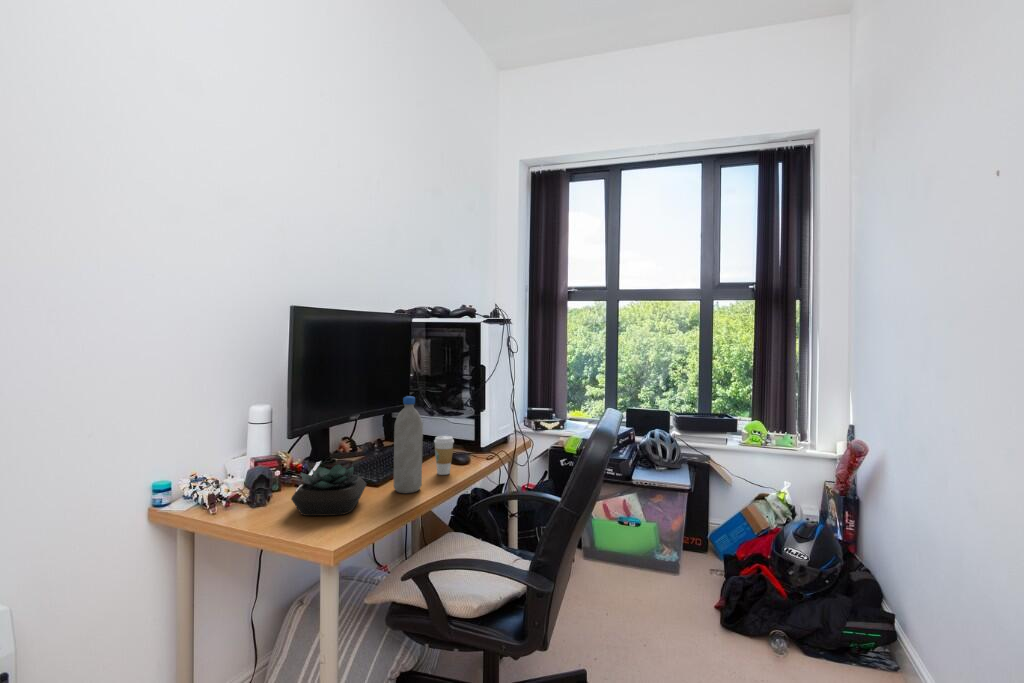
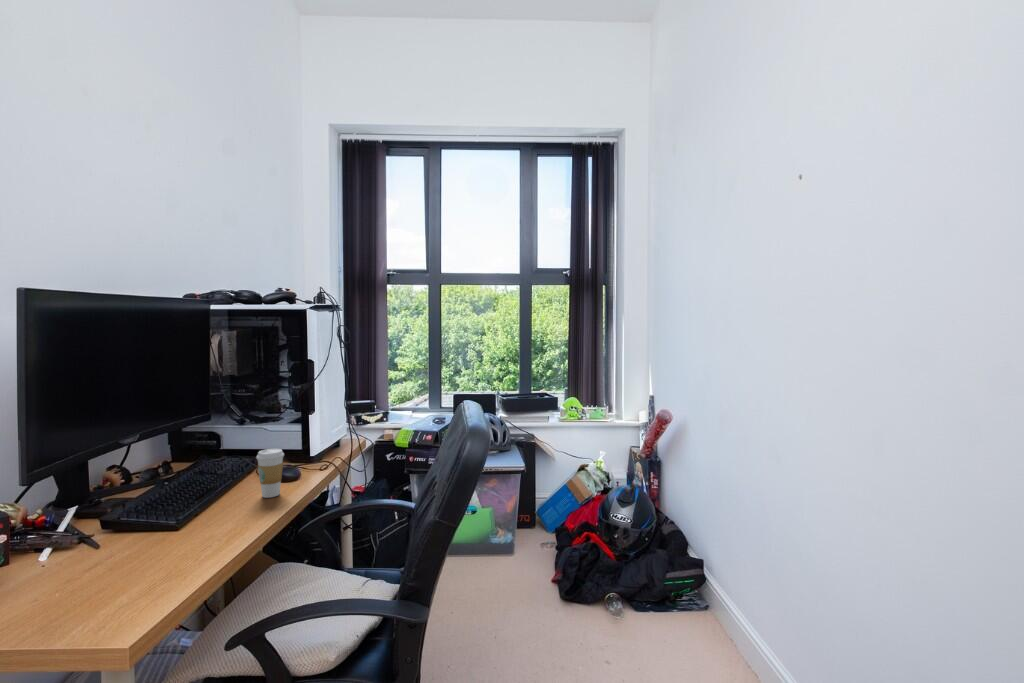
water bottle: present [393,396,423,493] -> none [206,404,249,530]
succulent plant: present [291,464,366,516] -> none [47,507,170,591]

